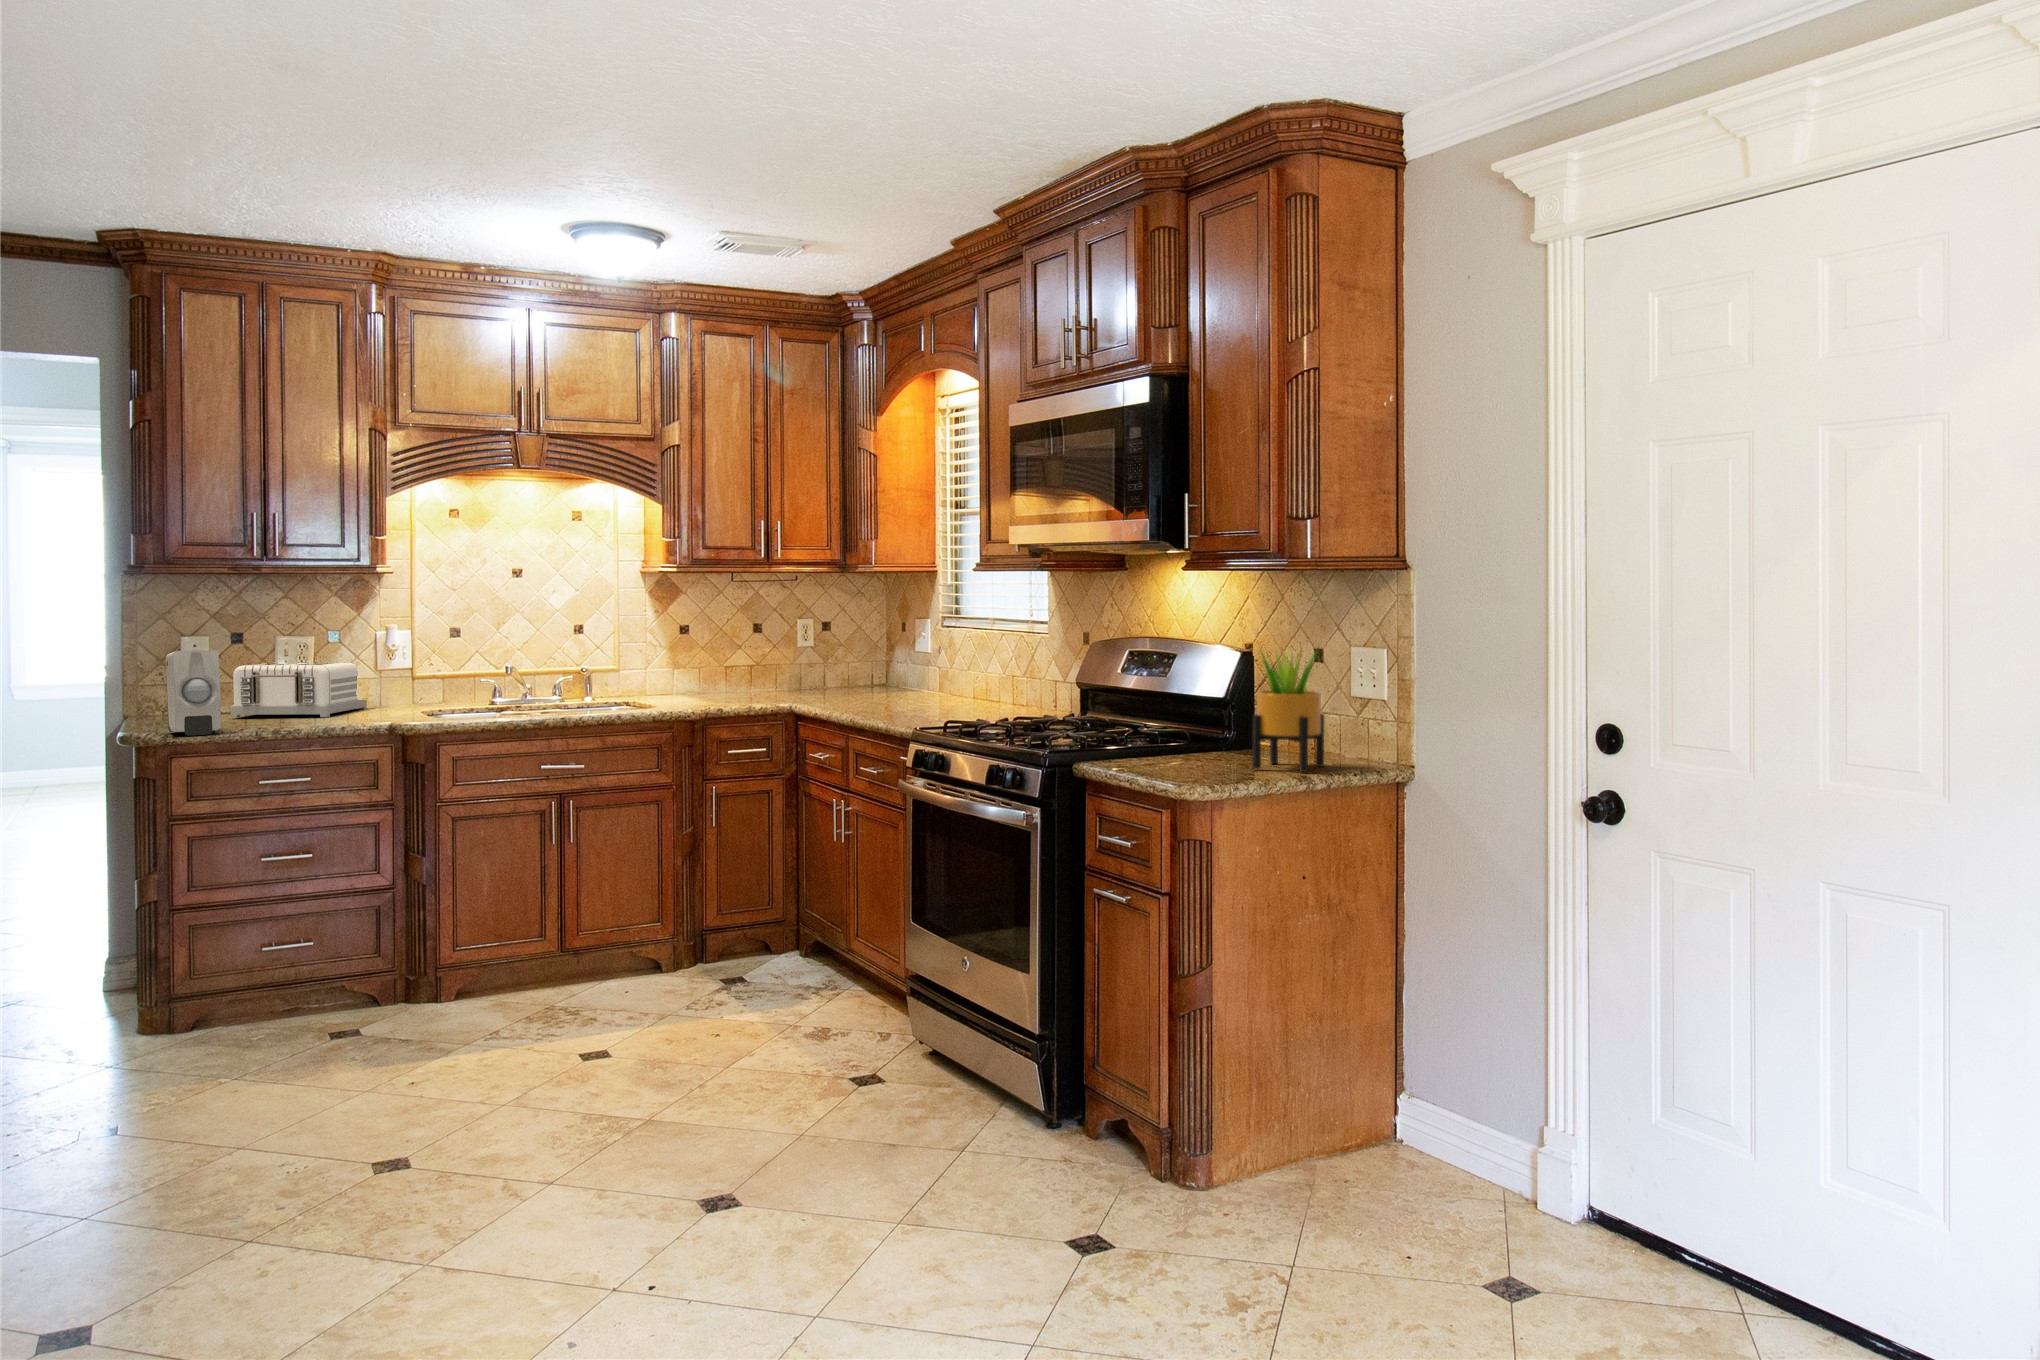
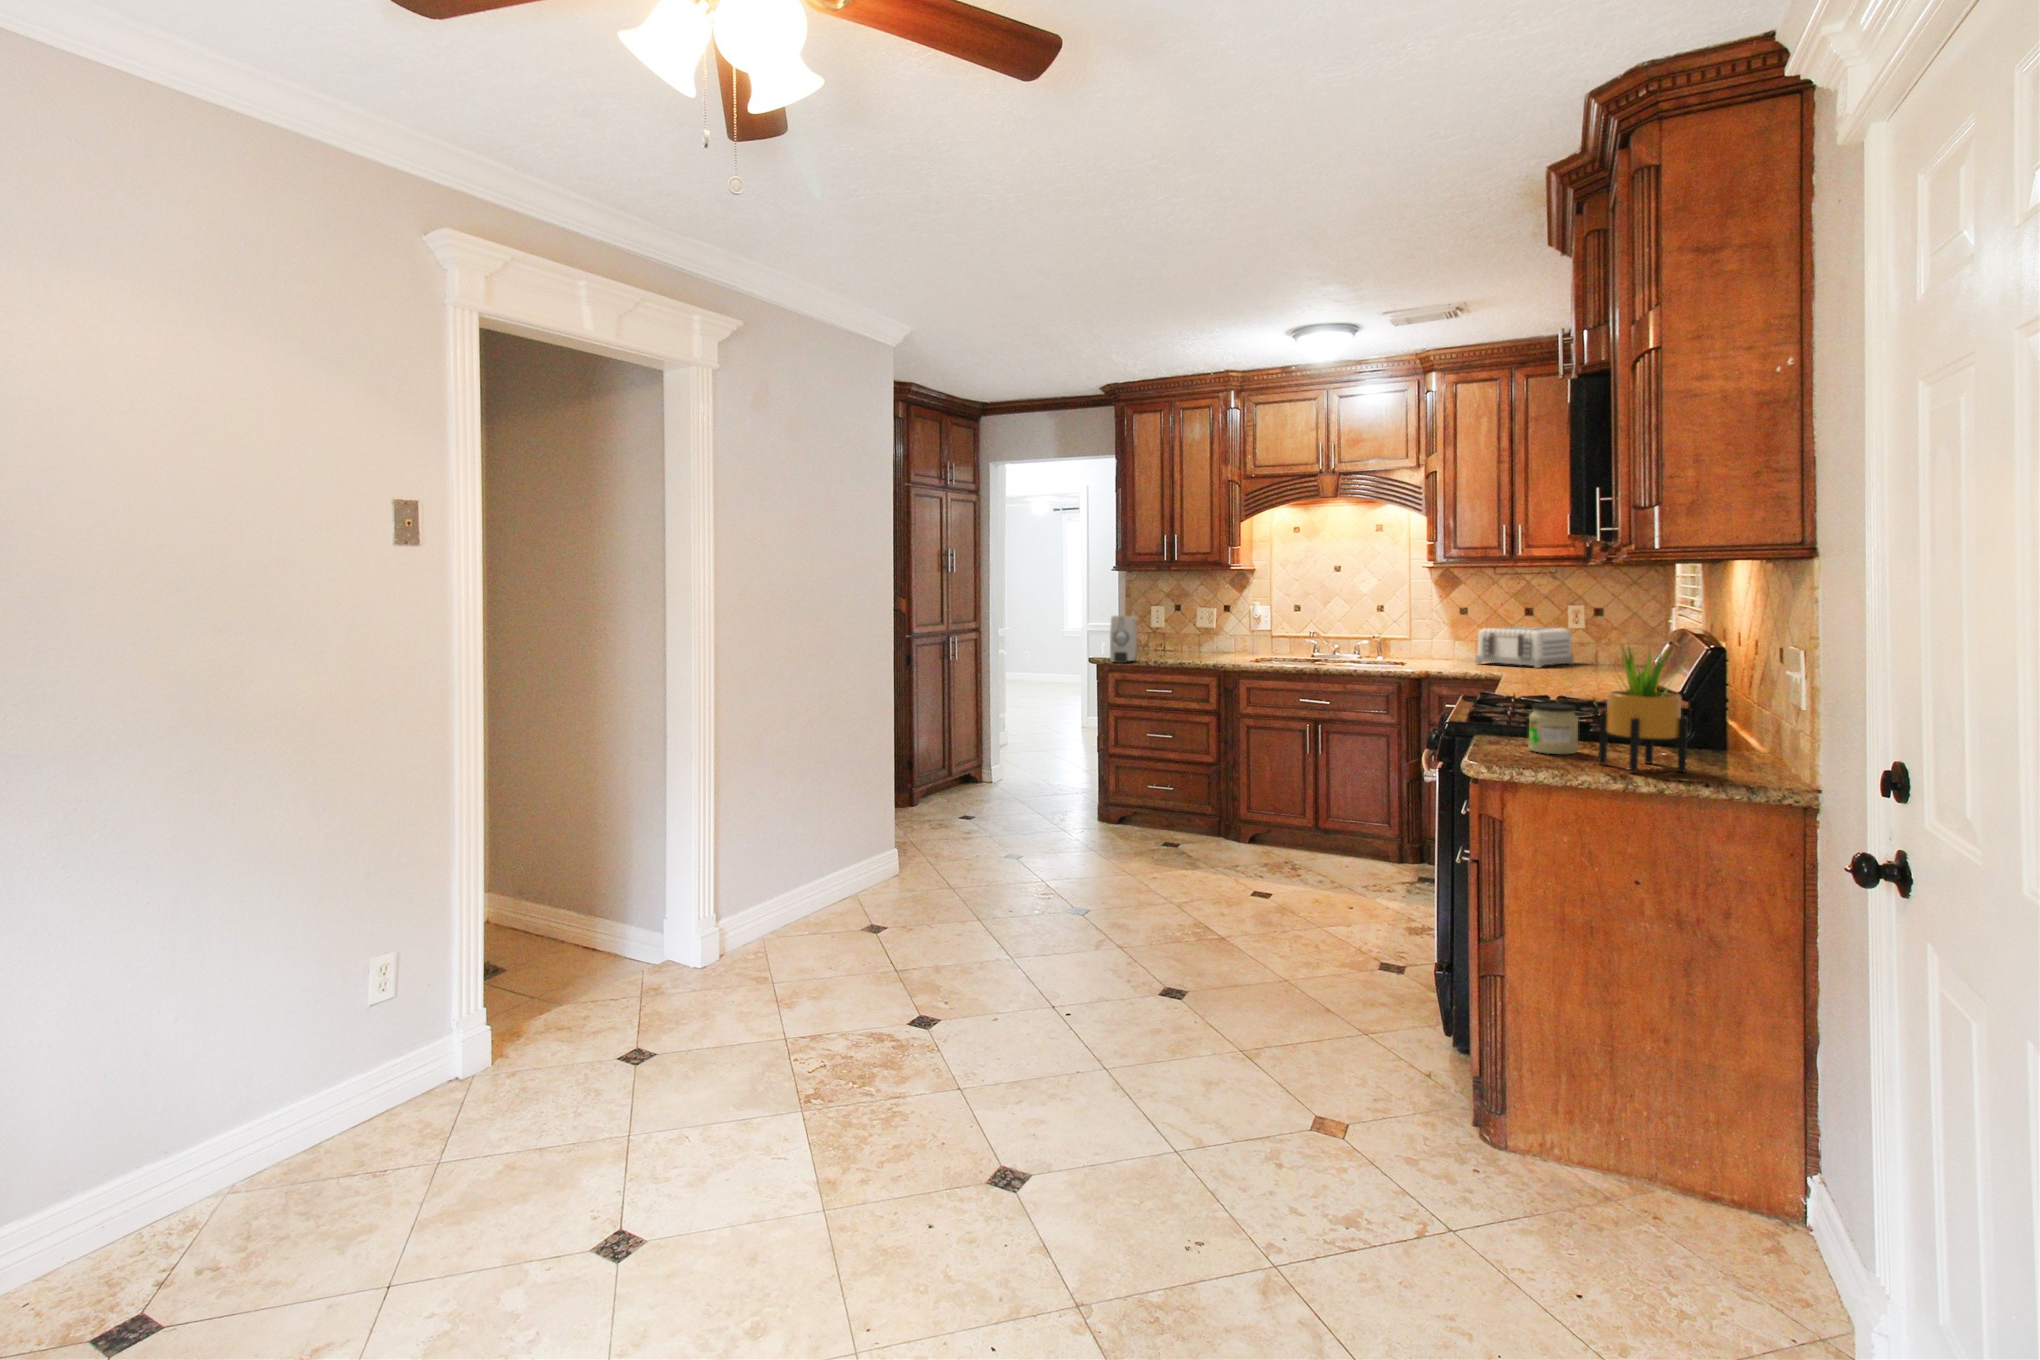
toaster: present [231,662,367,718] -> present [1475,626,1573,668]
jar: none [1157,713,1204,768] -> present [1528,703,1578,754]

